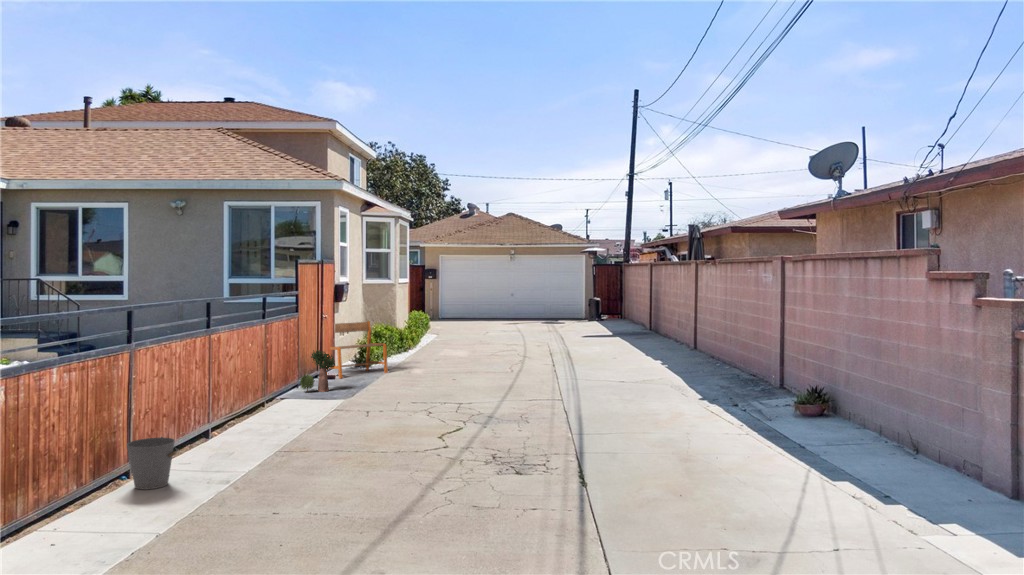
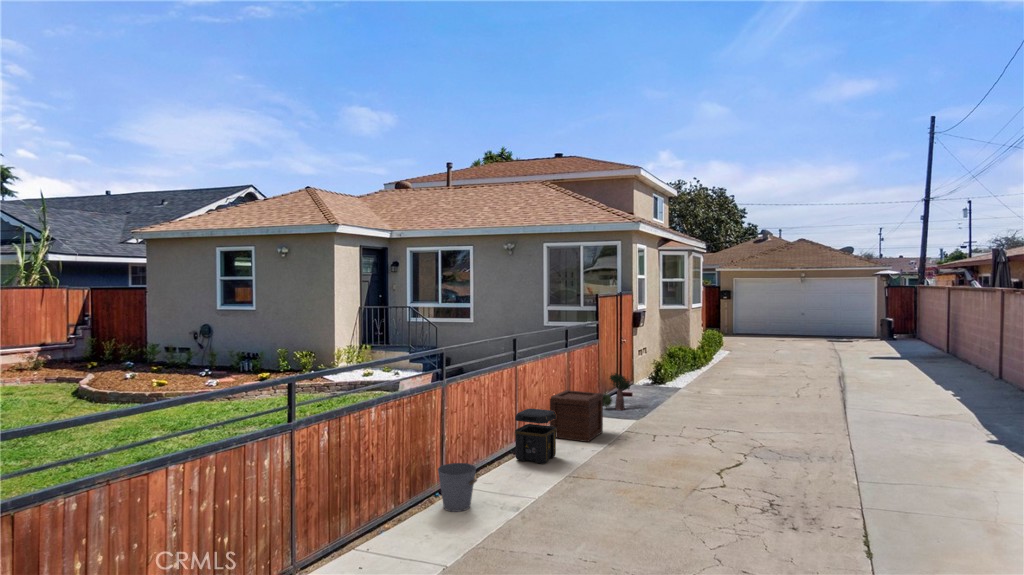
bench: present [328,321,388,378] -> none [623,345,680,396]
wooden crate: none [246,367,308,420] -> present [550,390,603,442]
toolbox: none [209,384,259,442] -> present [515,409,556,464]

